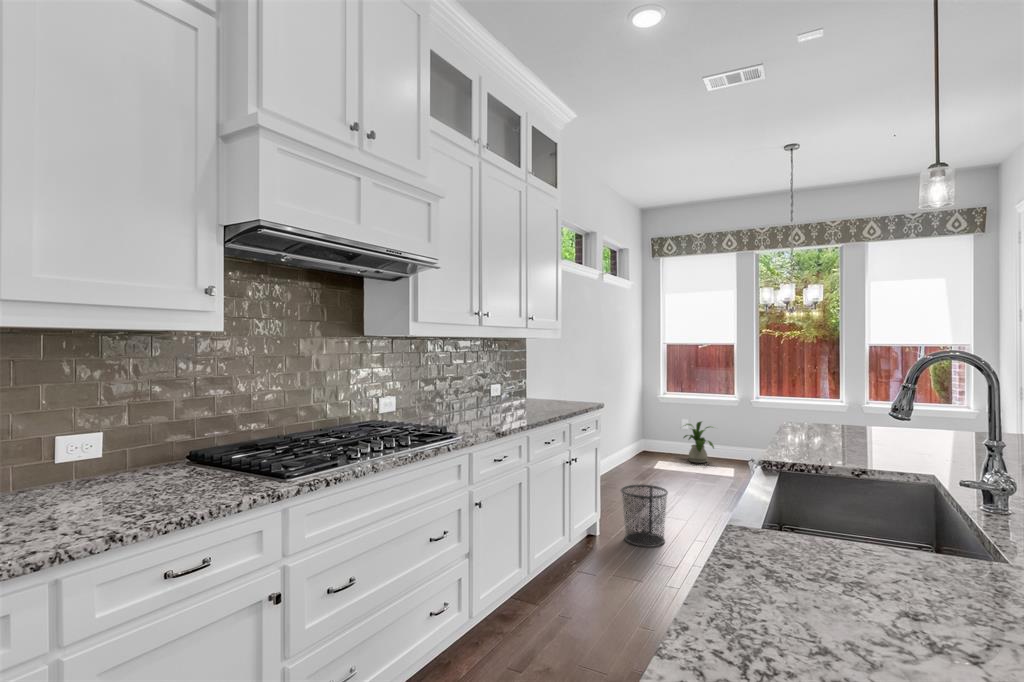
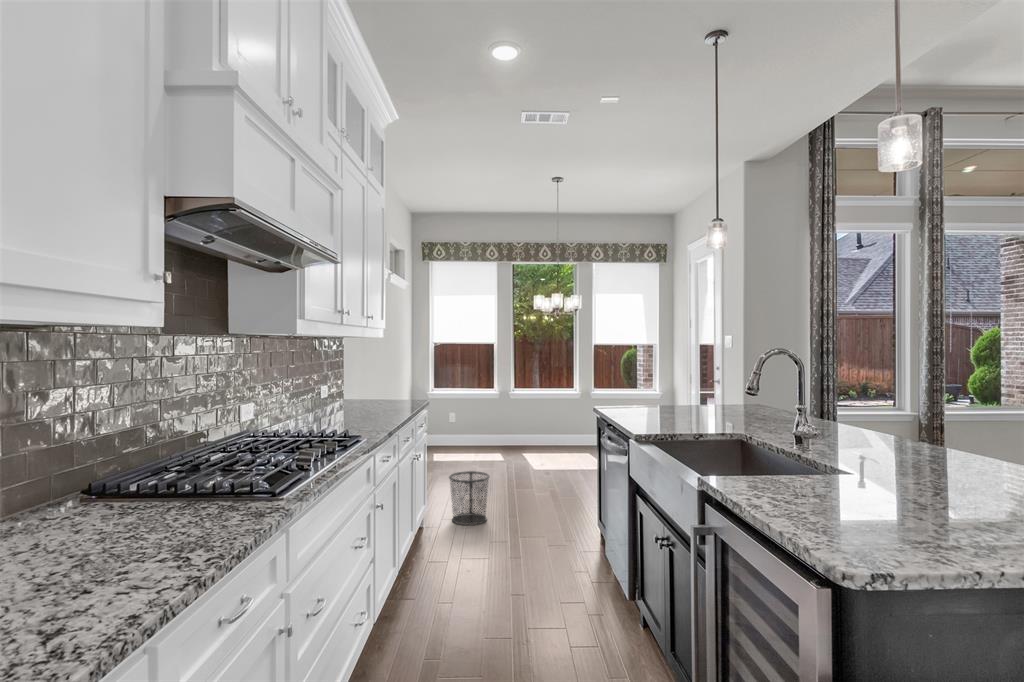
house plant: present [684,422,714,463] -> none [450,413,484,451]

